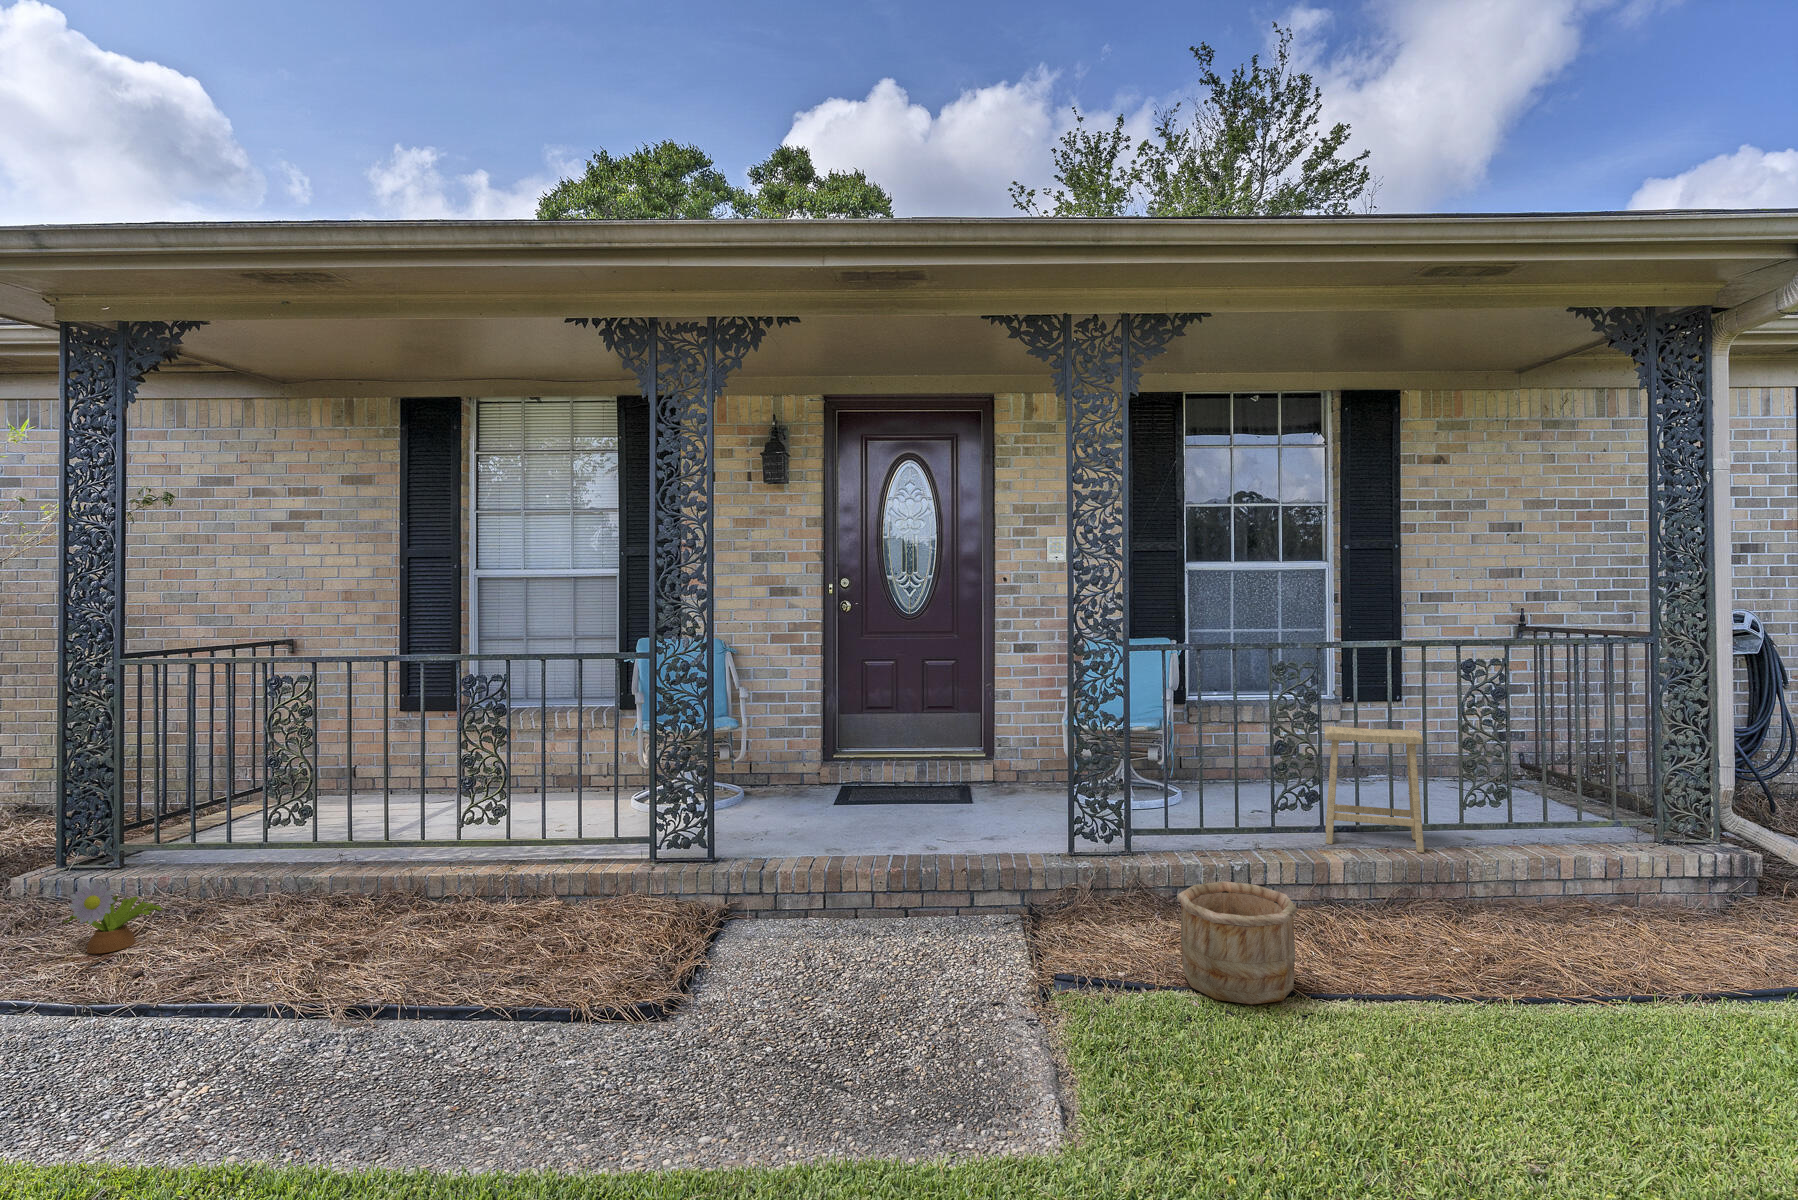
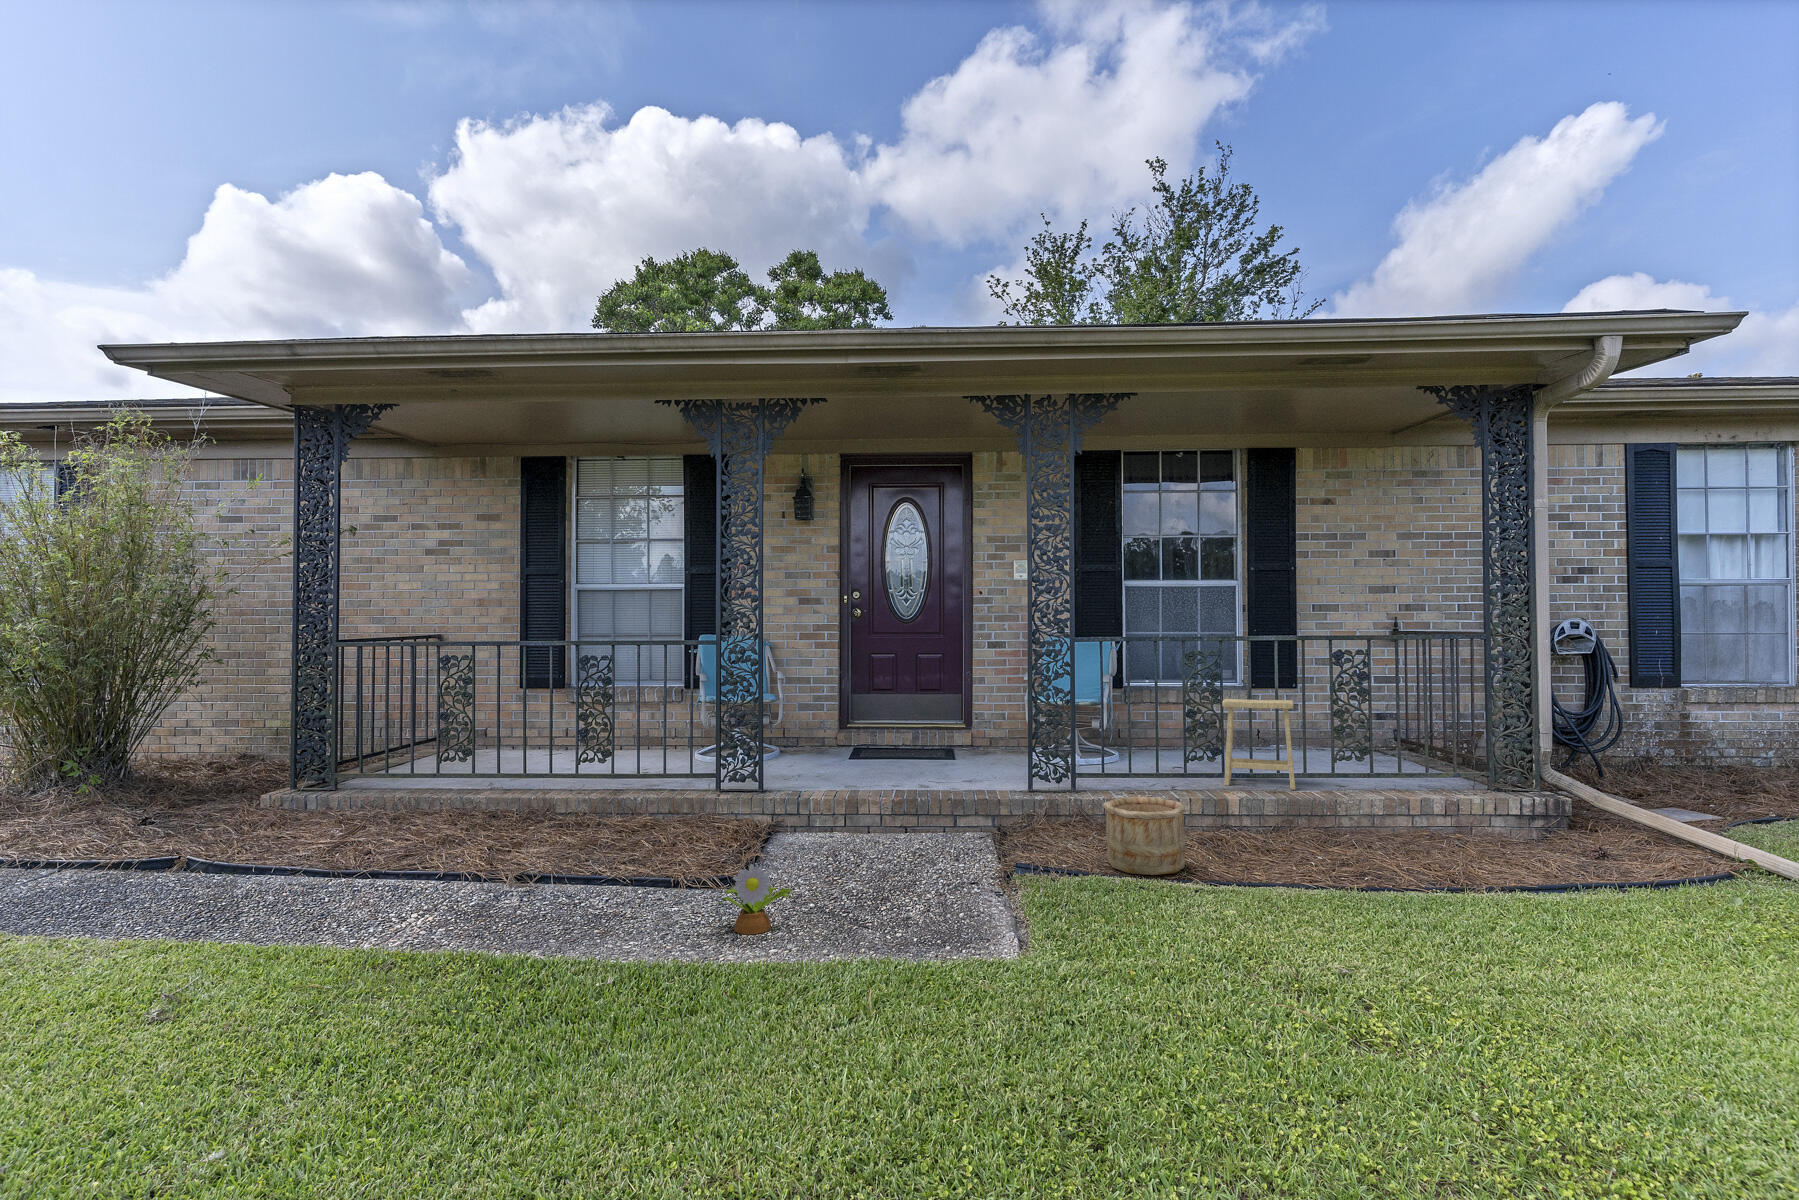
decorative plant: present [63,881,163,954] -> present [718,864,792,934]

